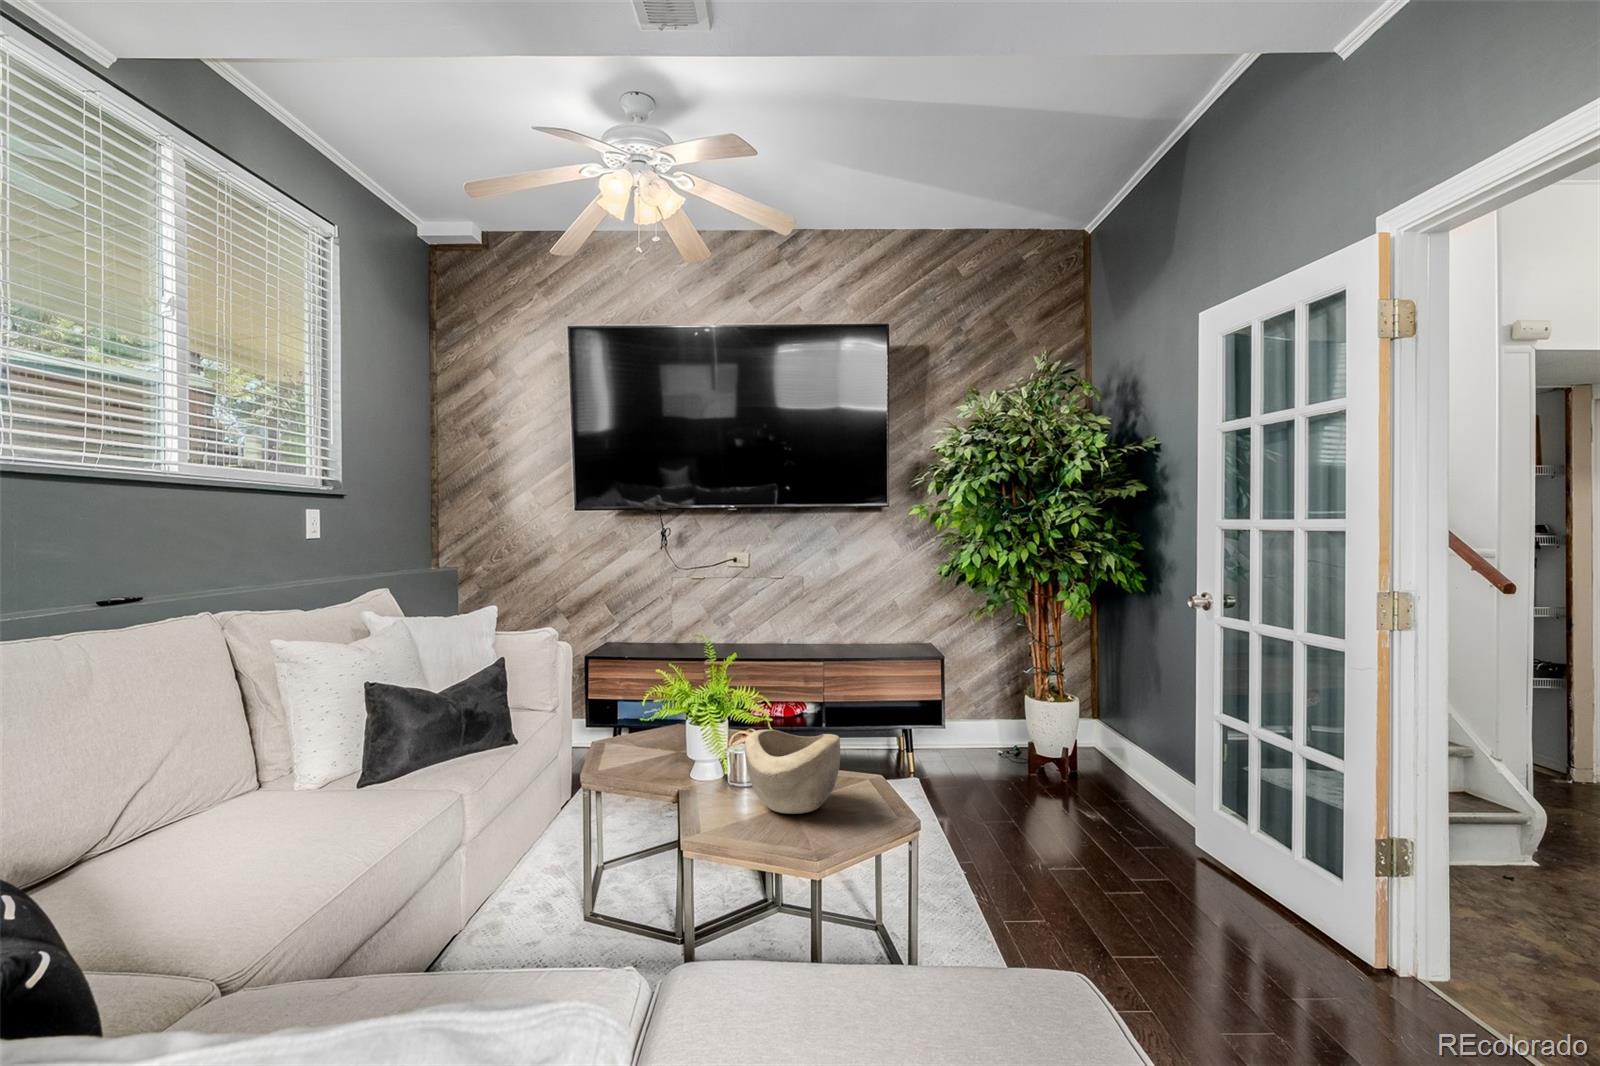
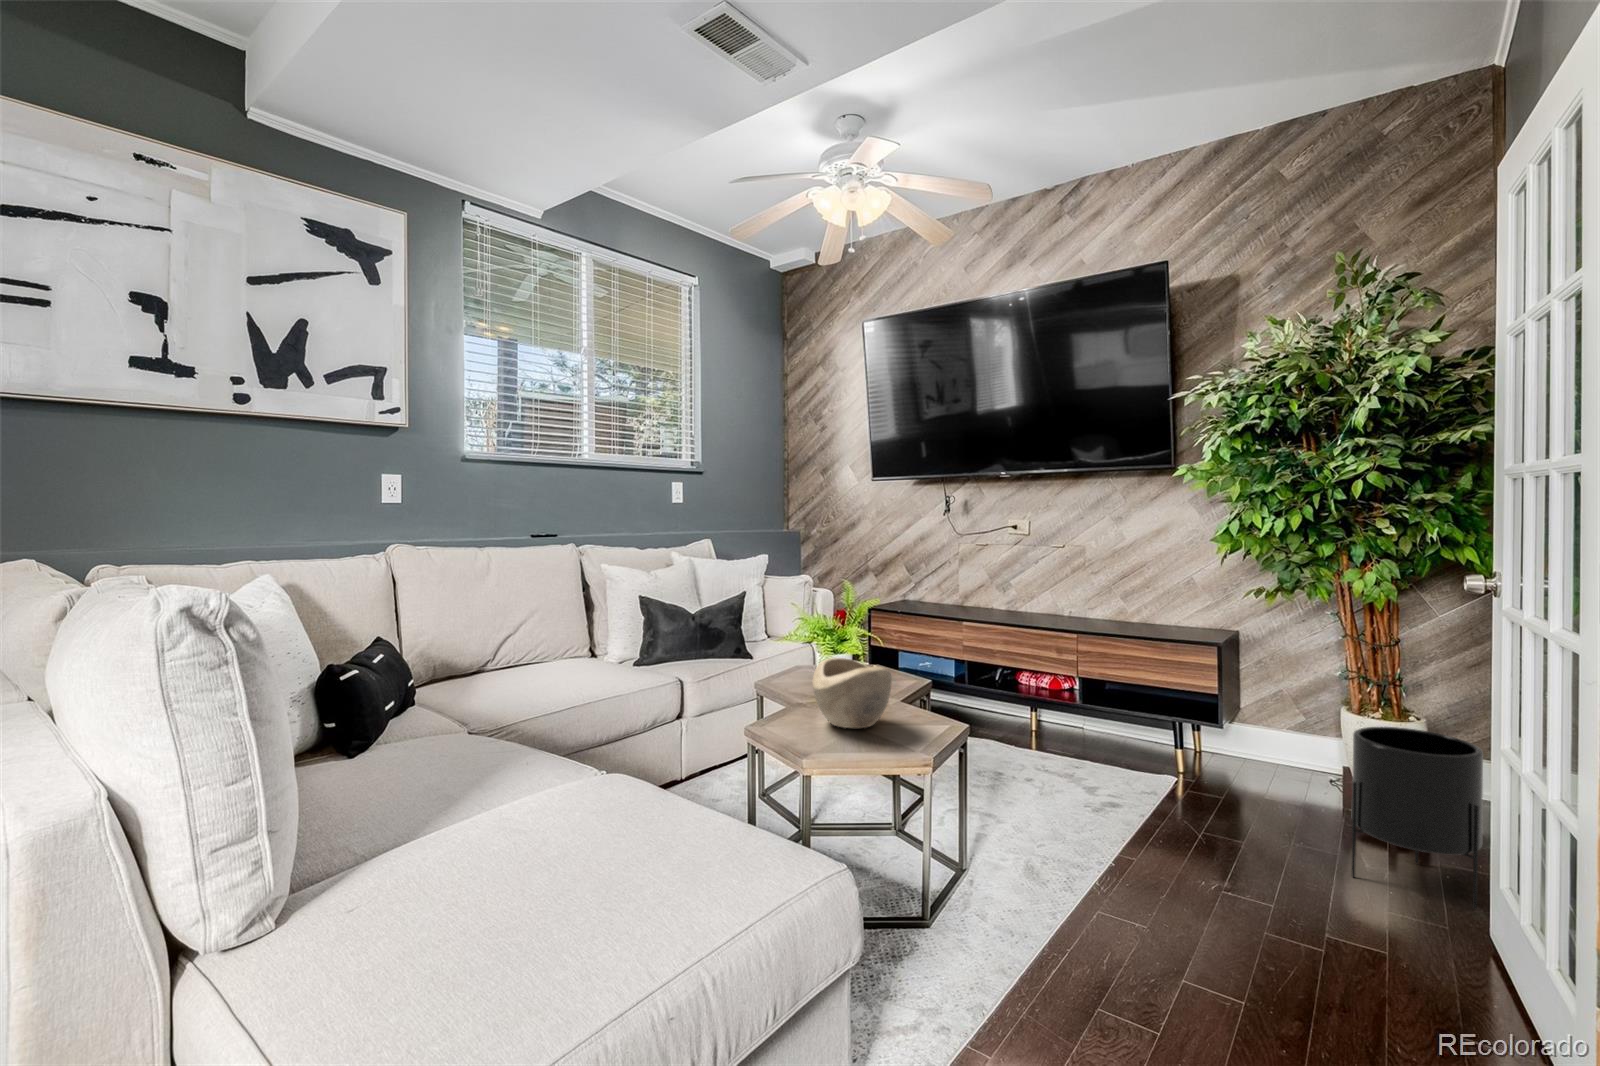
planter: none [1097,714,1184,841] -> present [1351,727,1483,909]

